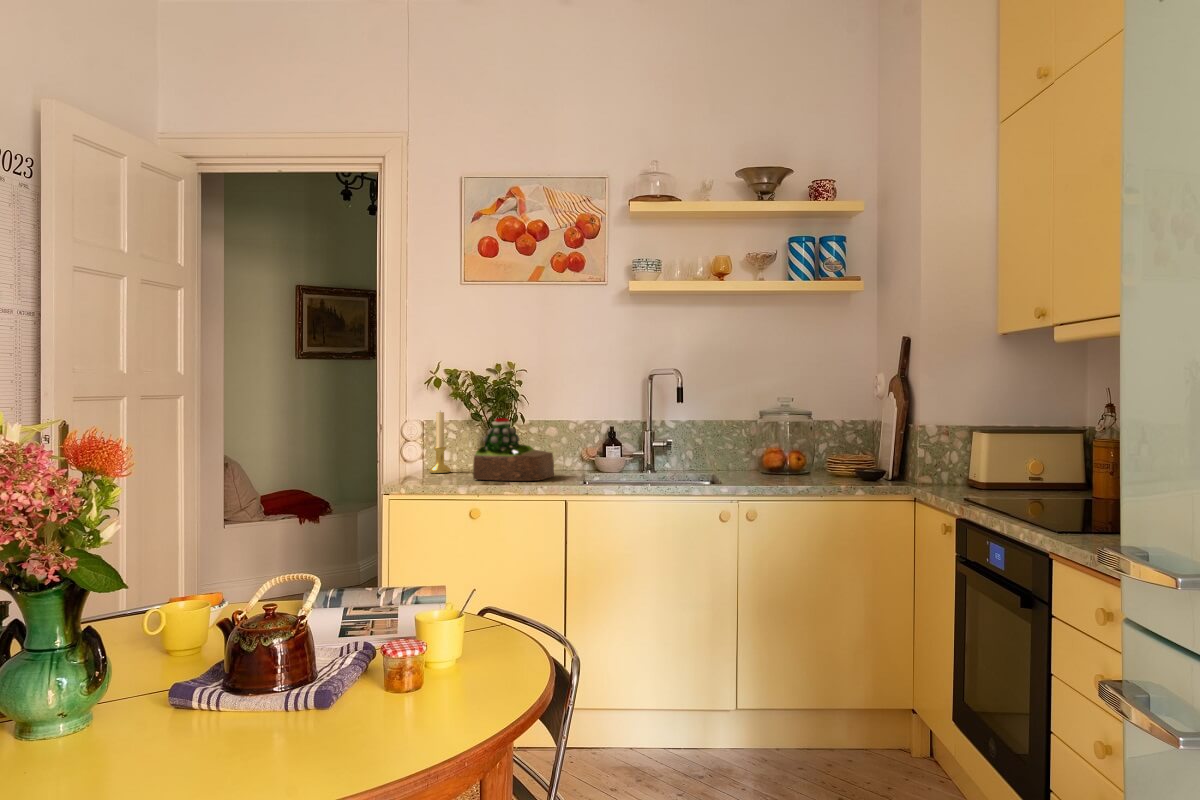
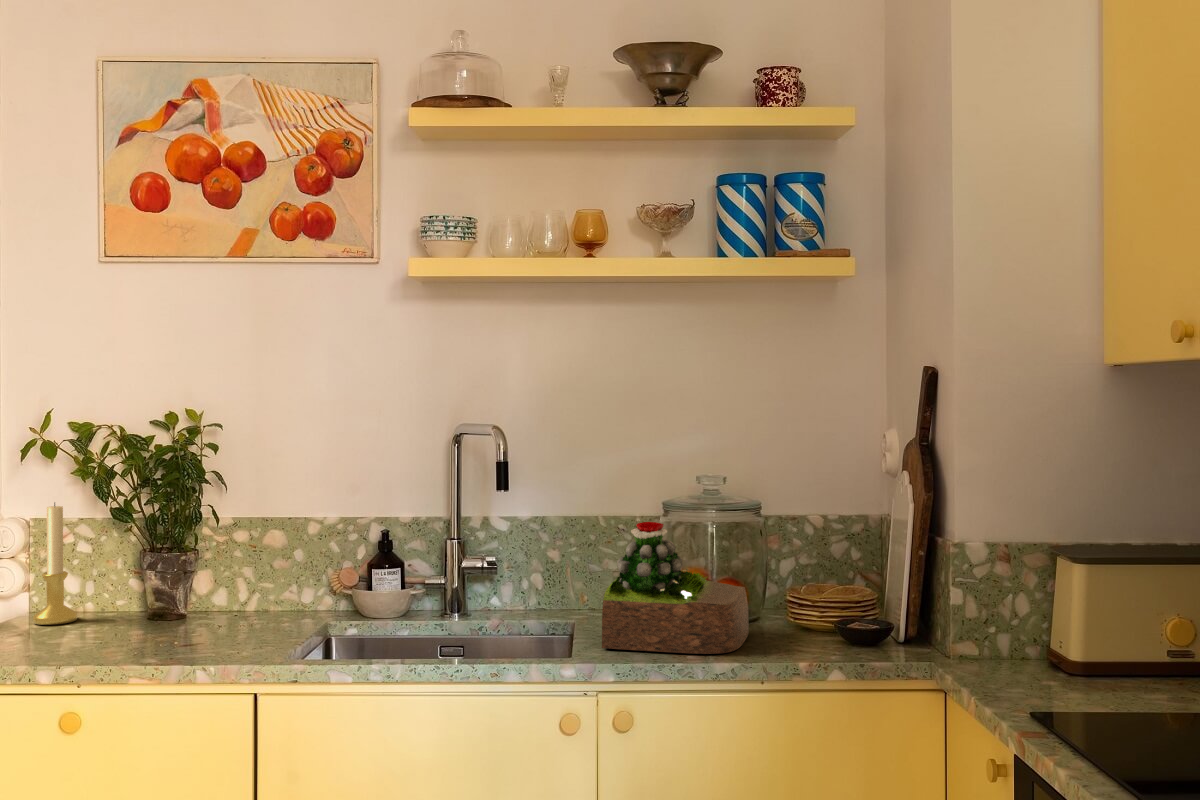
succulent plant: present [473,418,554,481] -> present [602,522,749,654]

